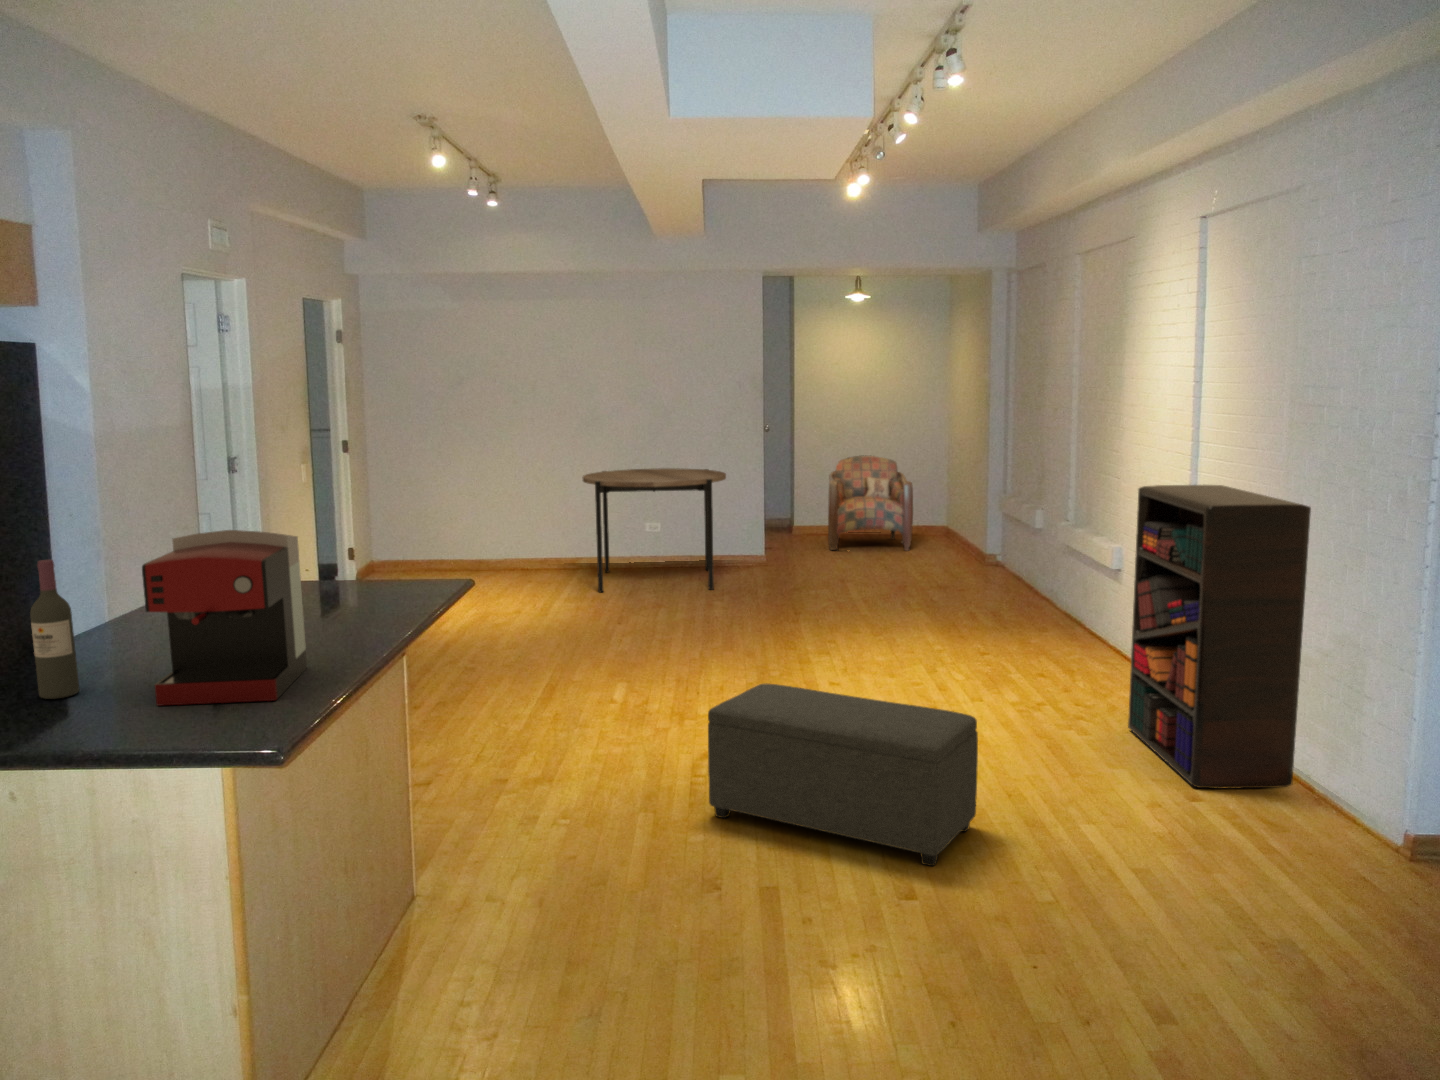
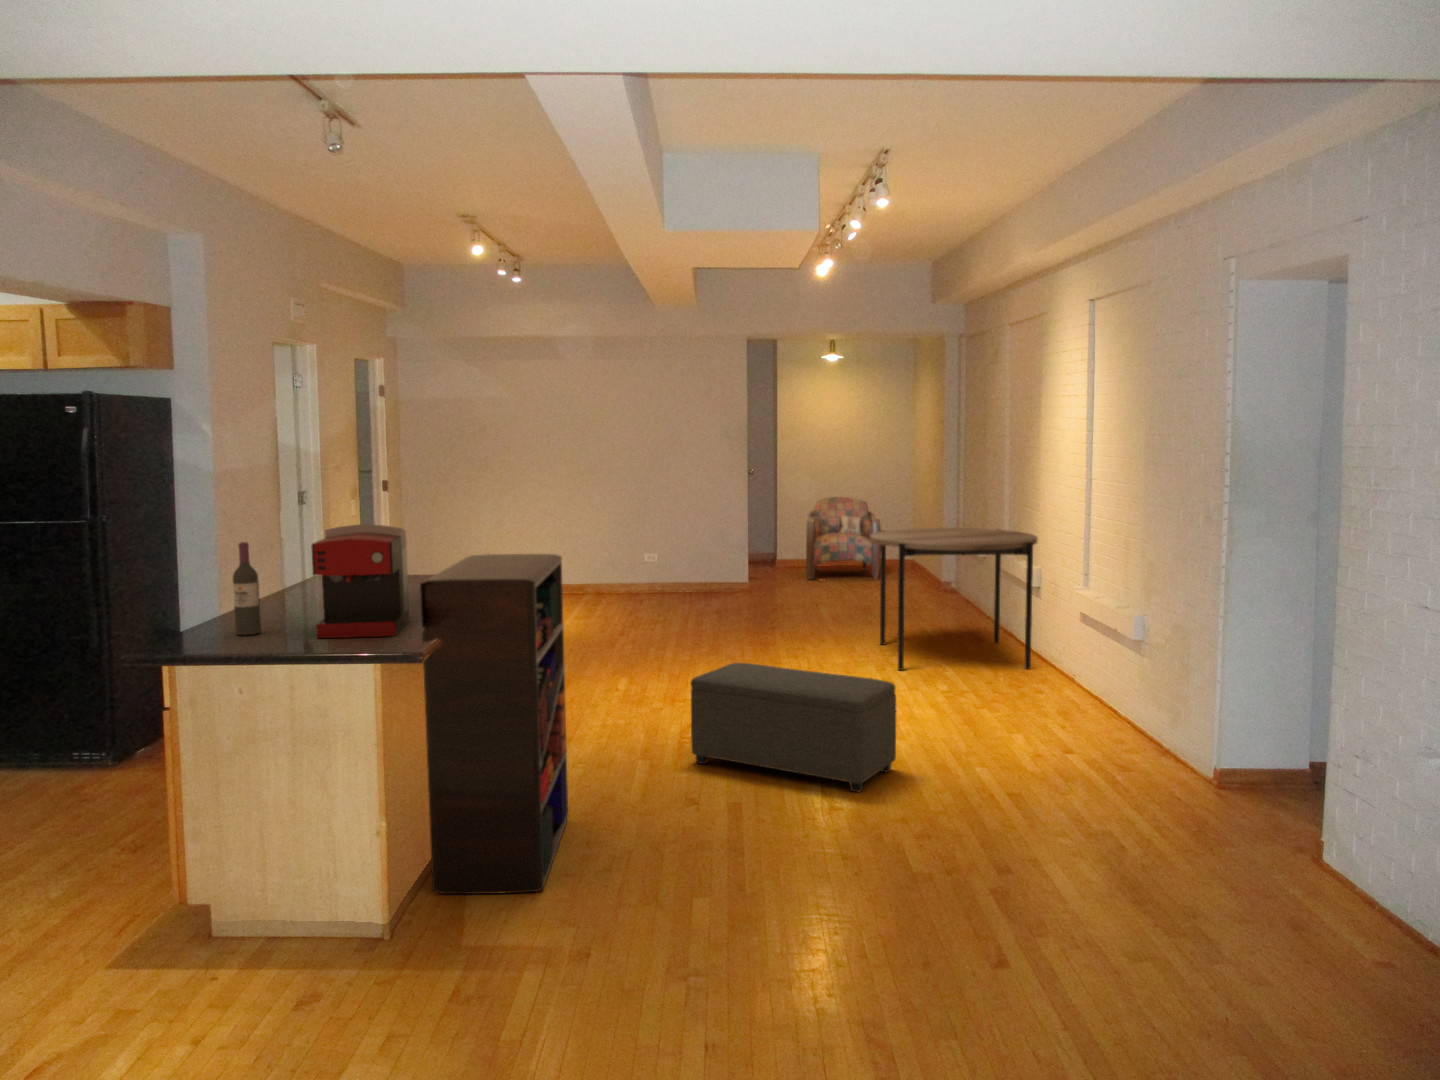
dining table: present [582,468,726,592] -> present [871,528,1037,670]
bookshelf: present [1128,485,1311,789] -> present [420,554,568,894]

